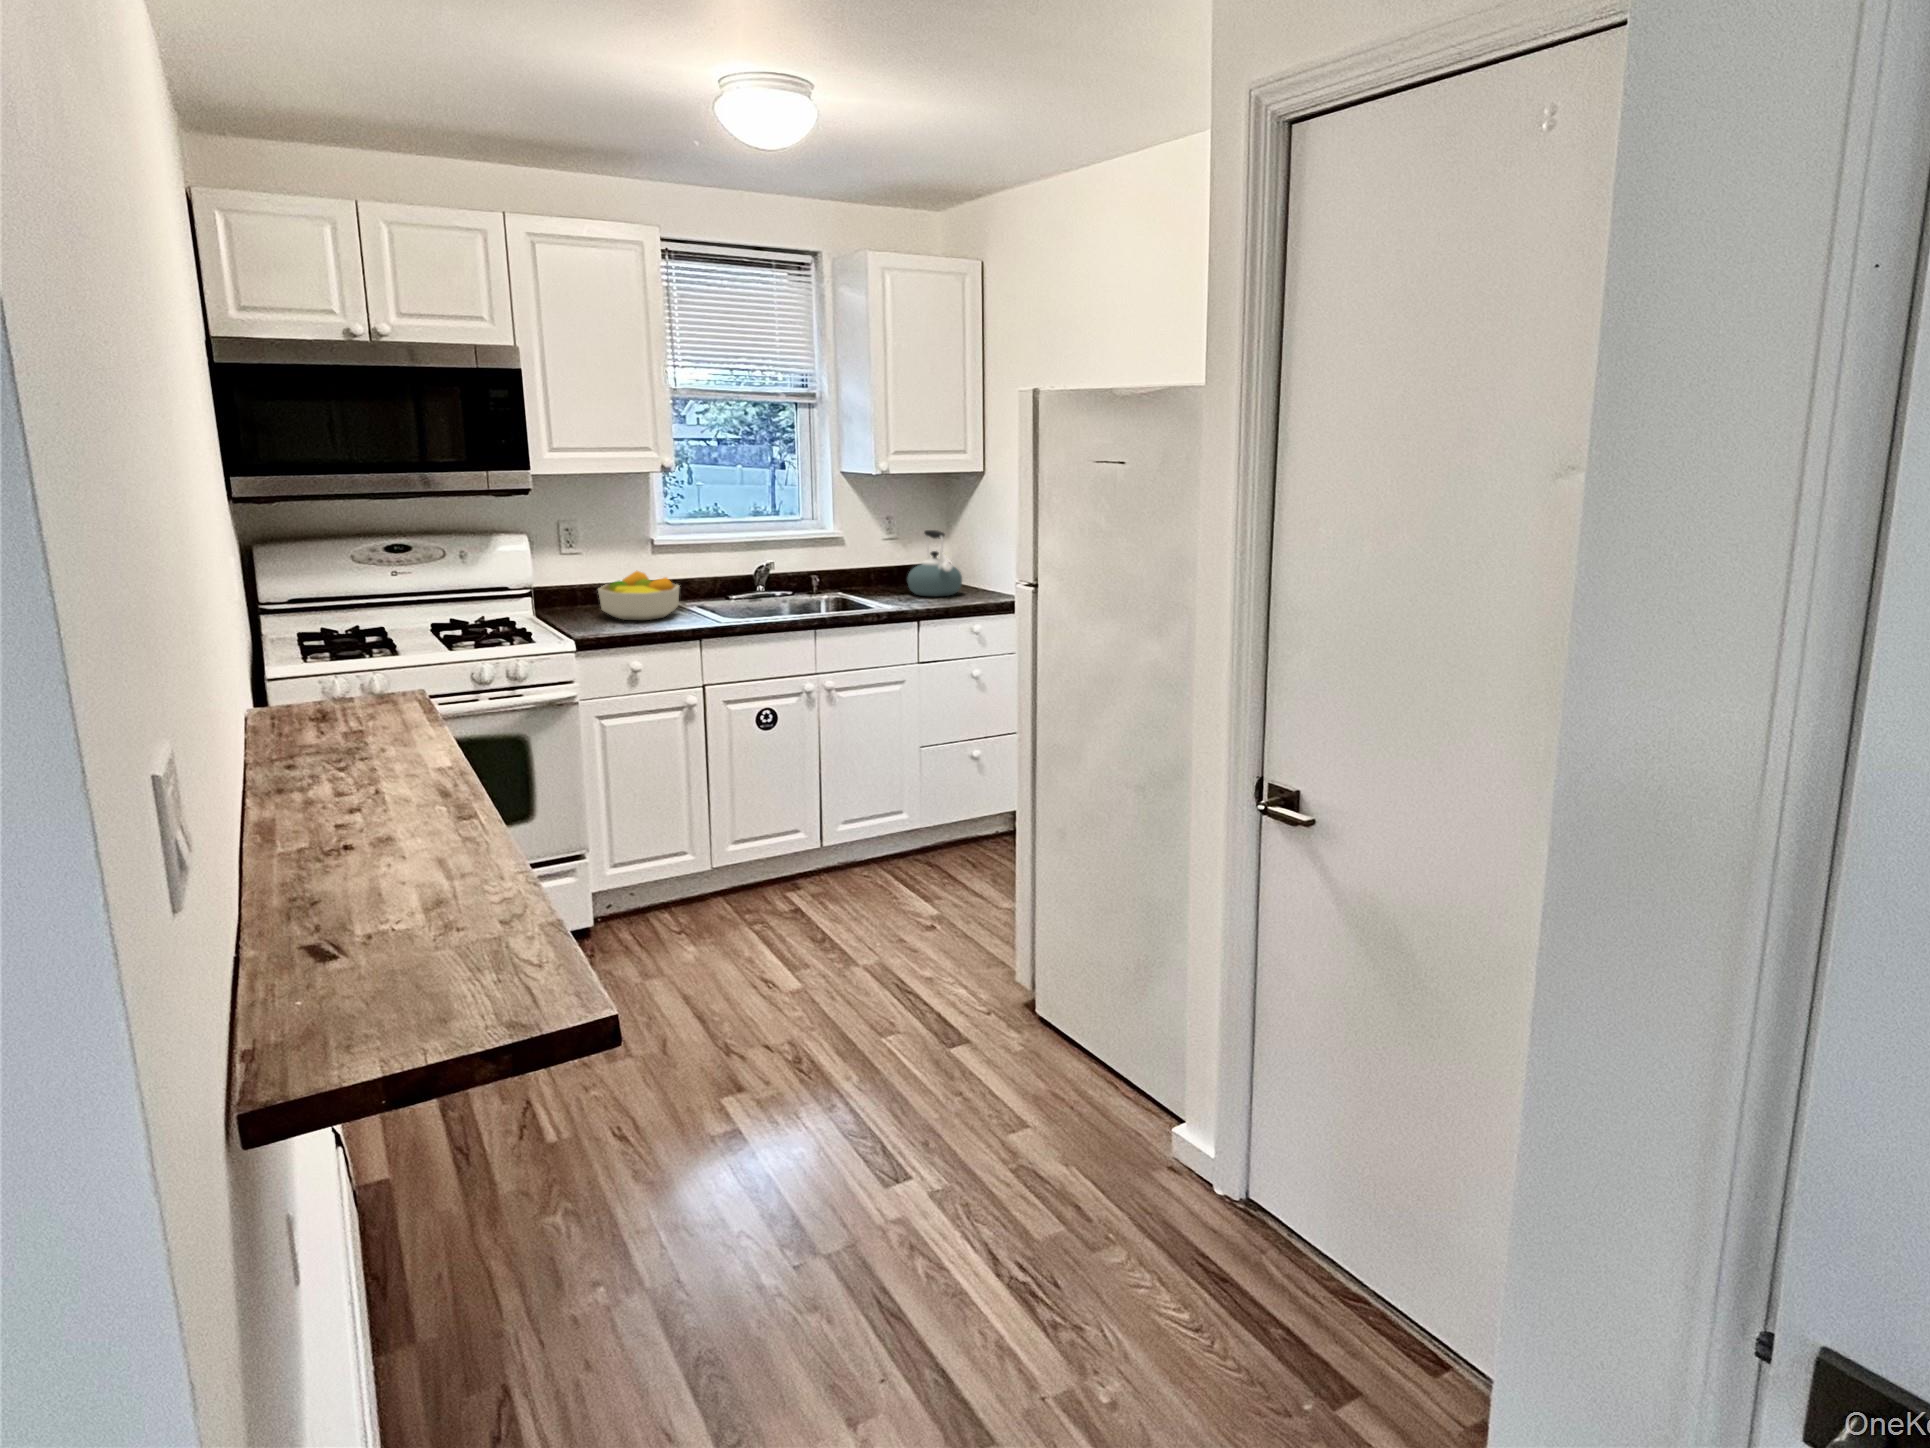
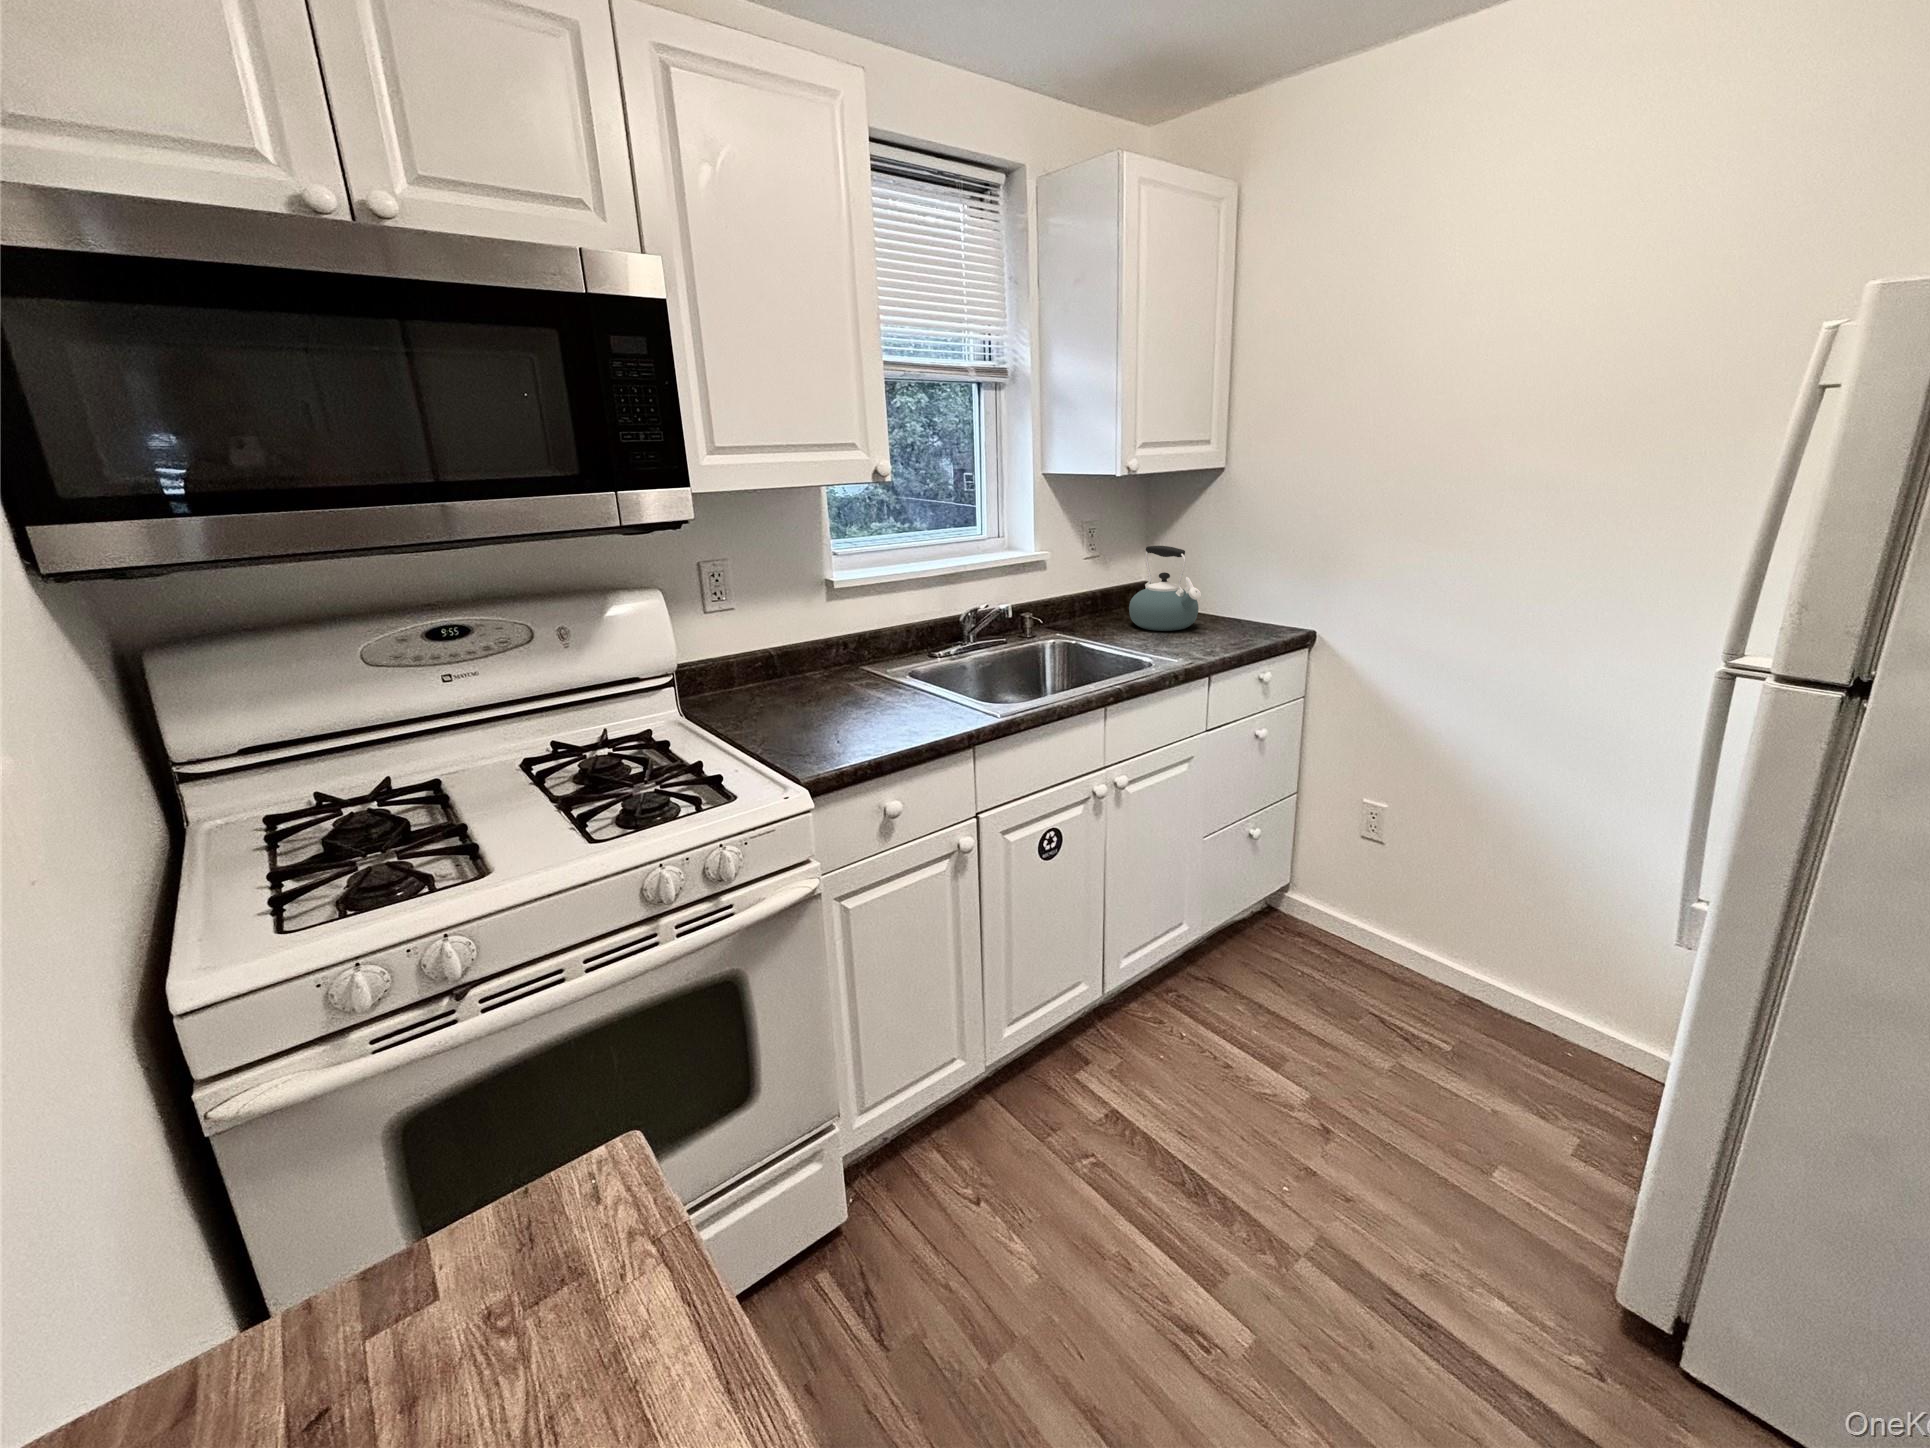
fruit bowl: present [598,571,679,620] -> none [781,631,903,714]

